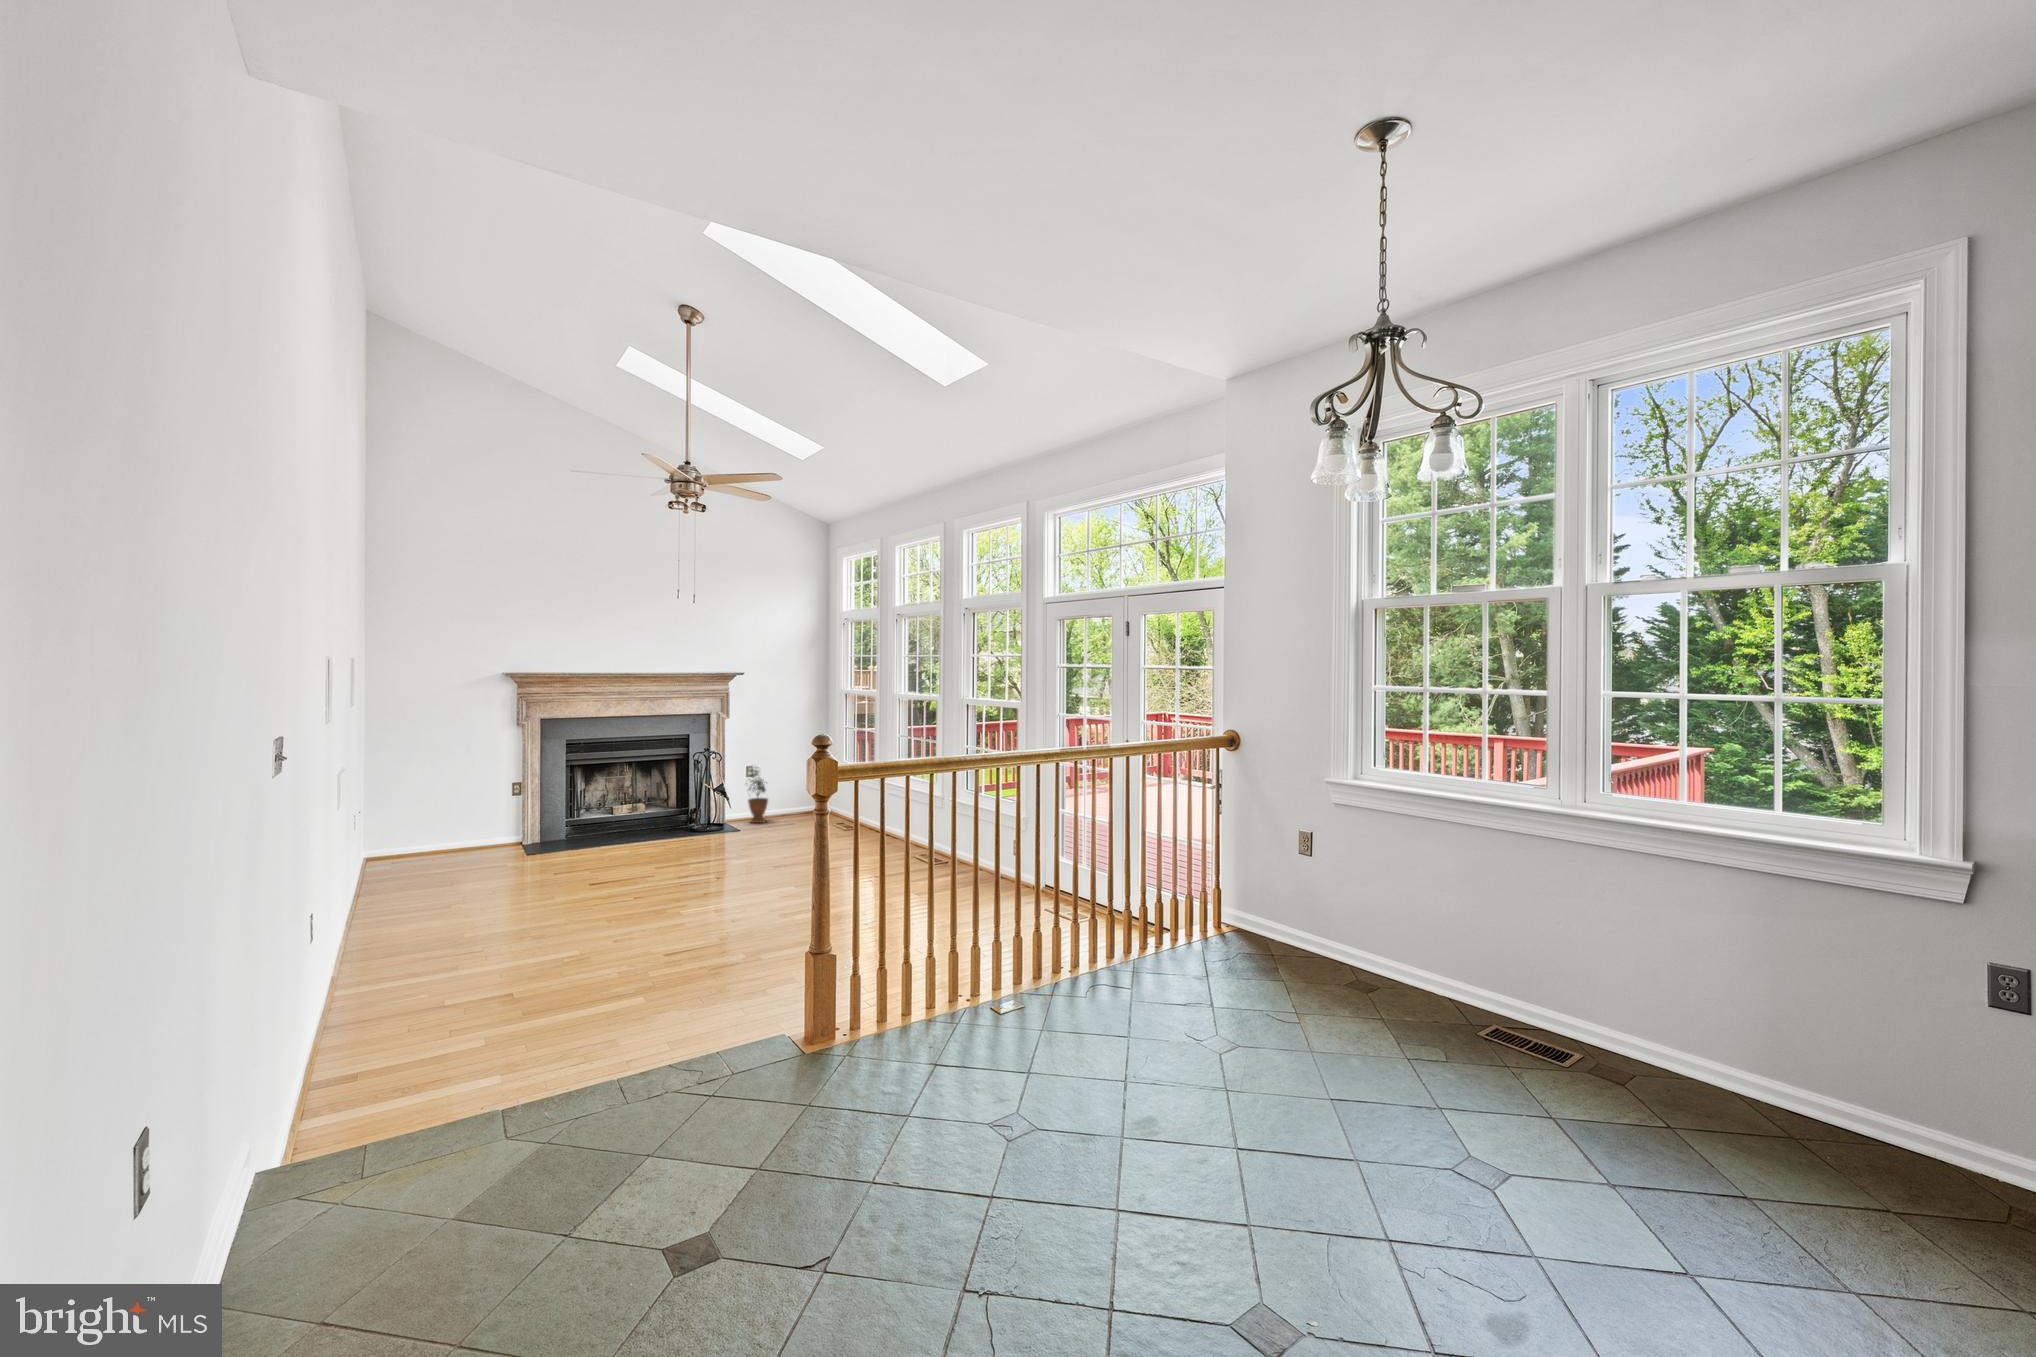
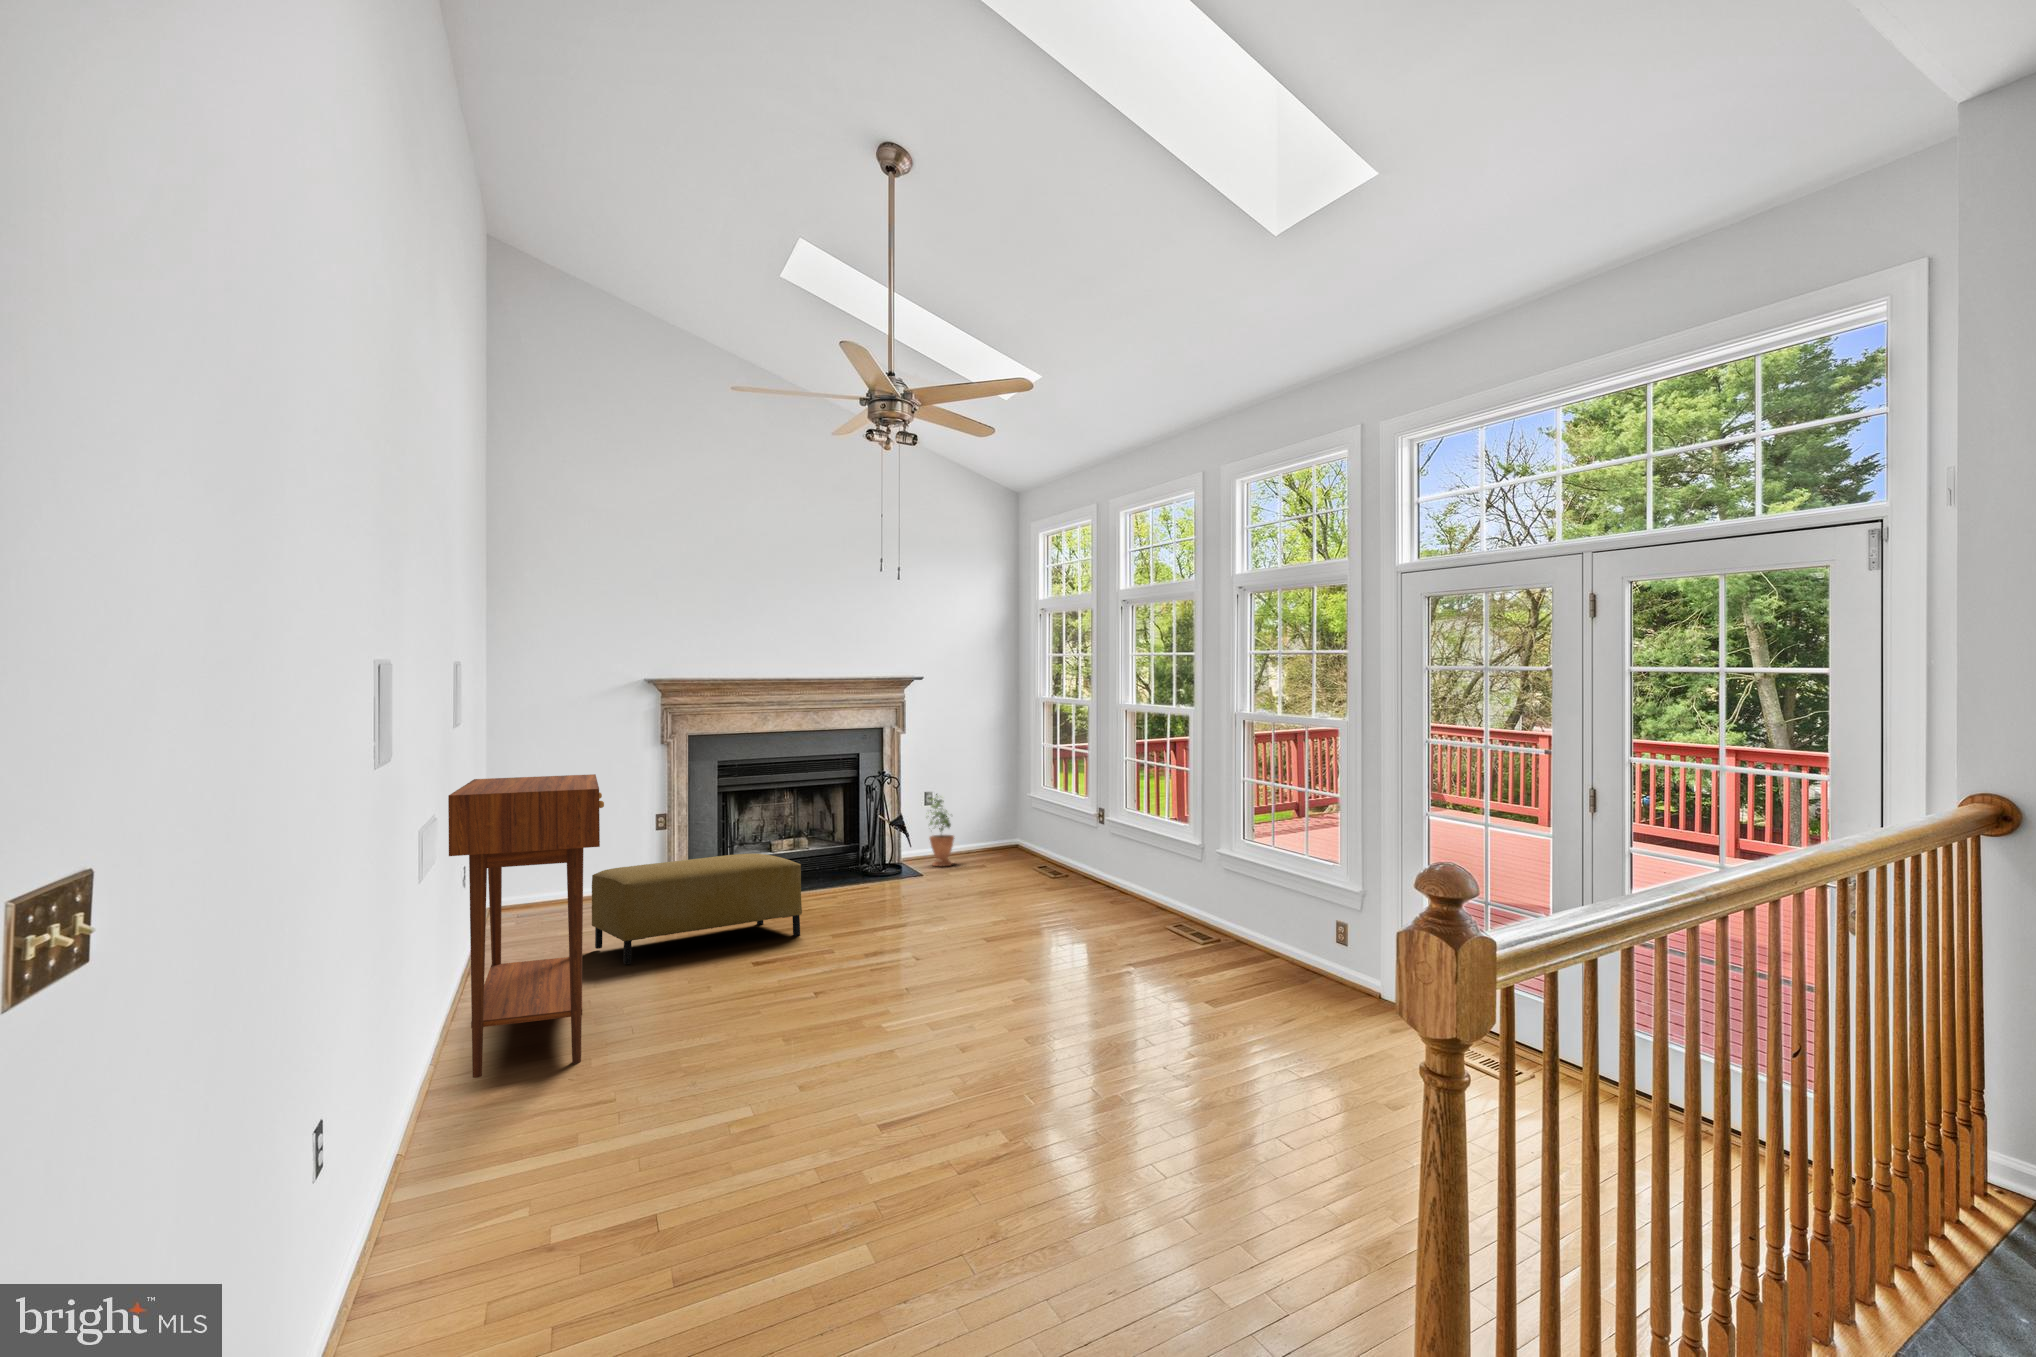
console table: none [328,772,467,1035] -> present [448,774,604,1078]
ottoman: none [452,824,639,922] -> present [592,854,802,964]

